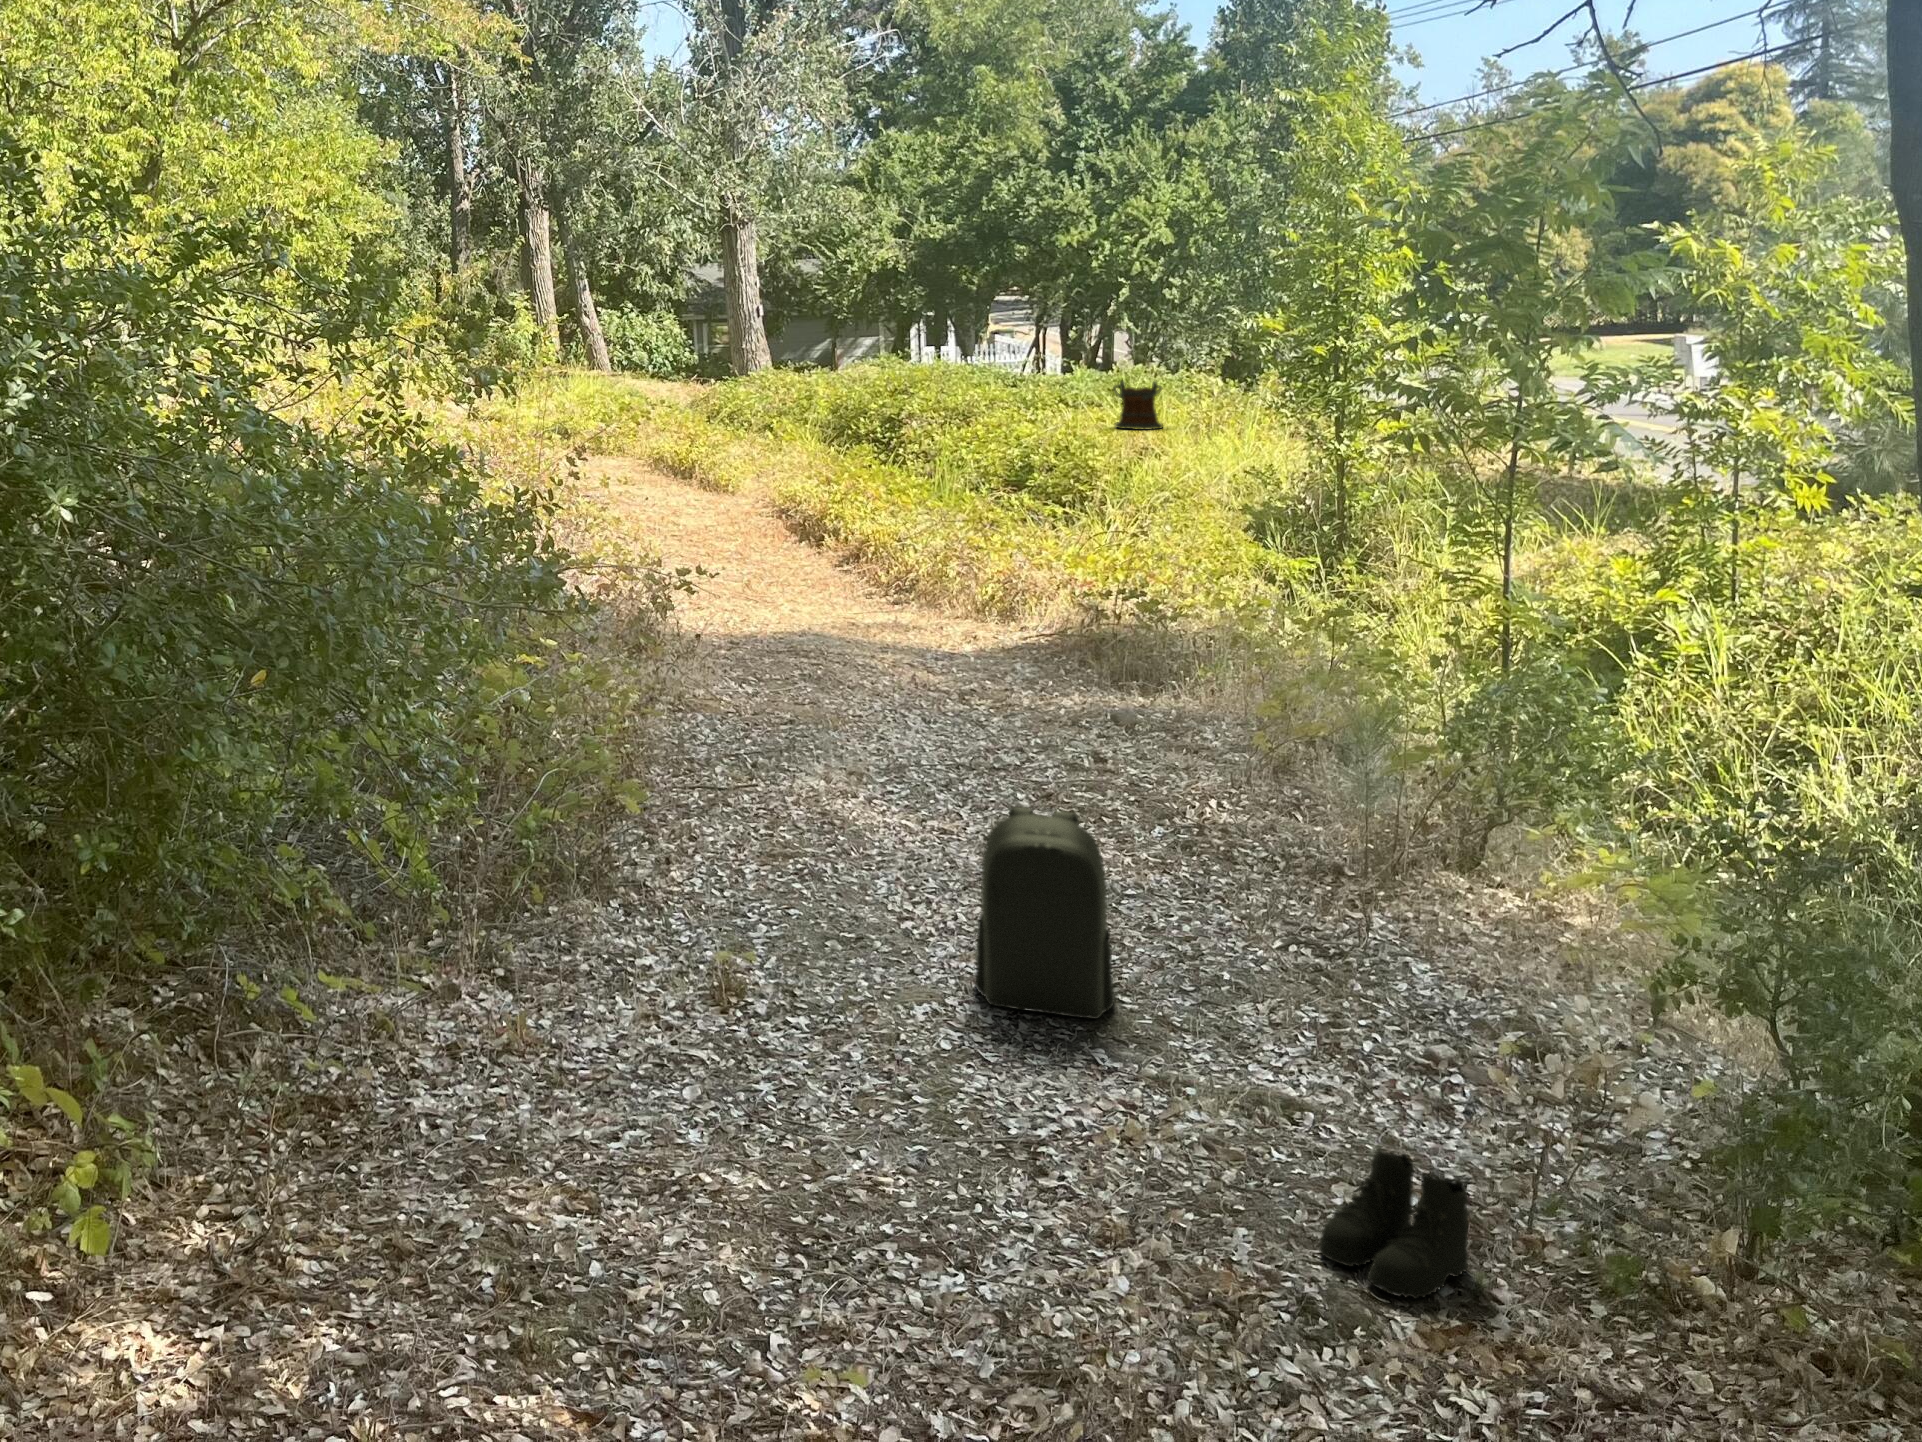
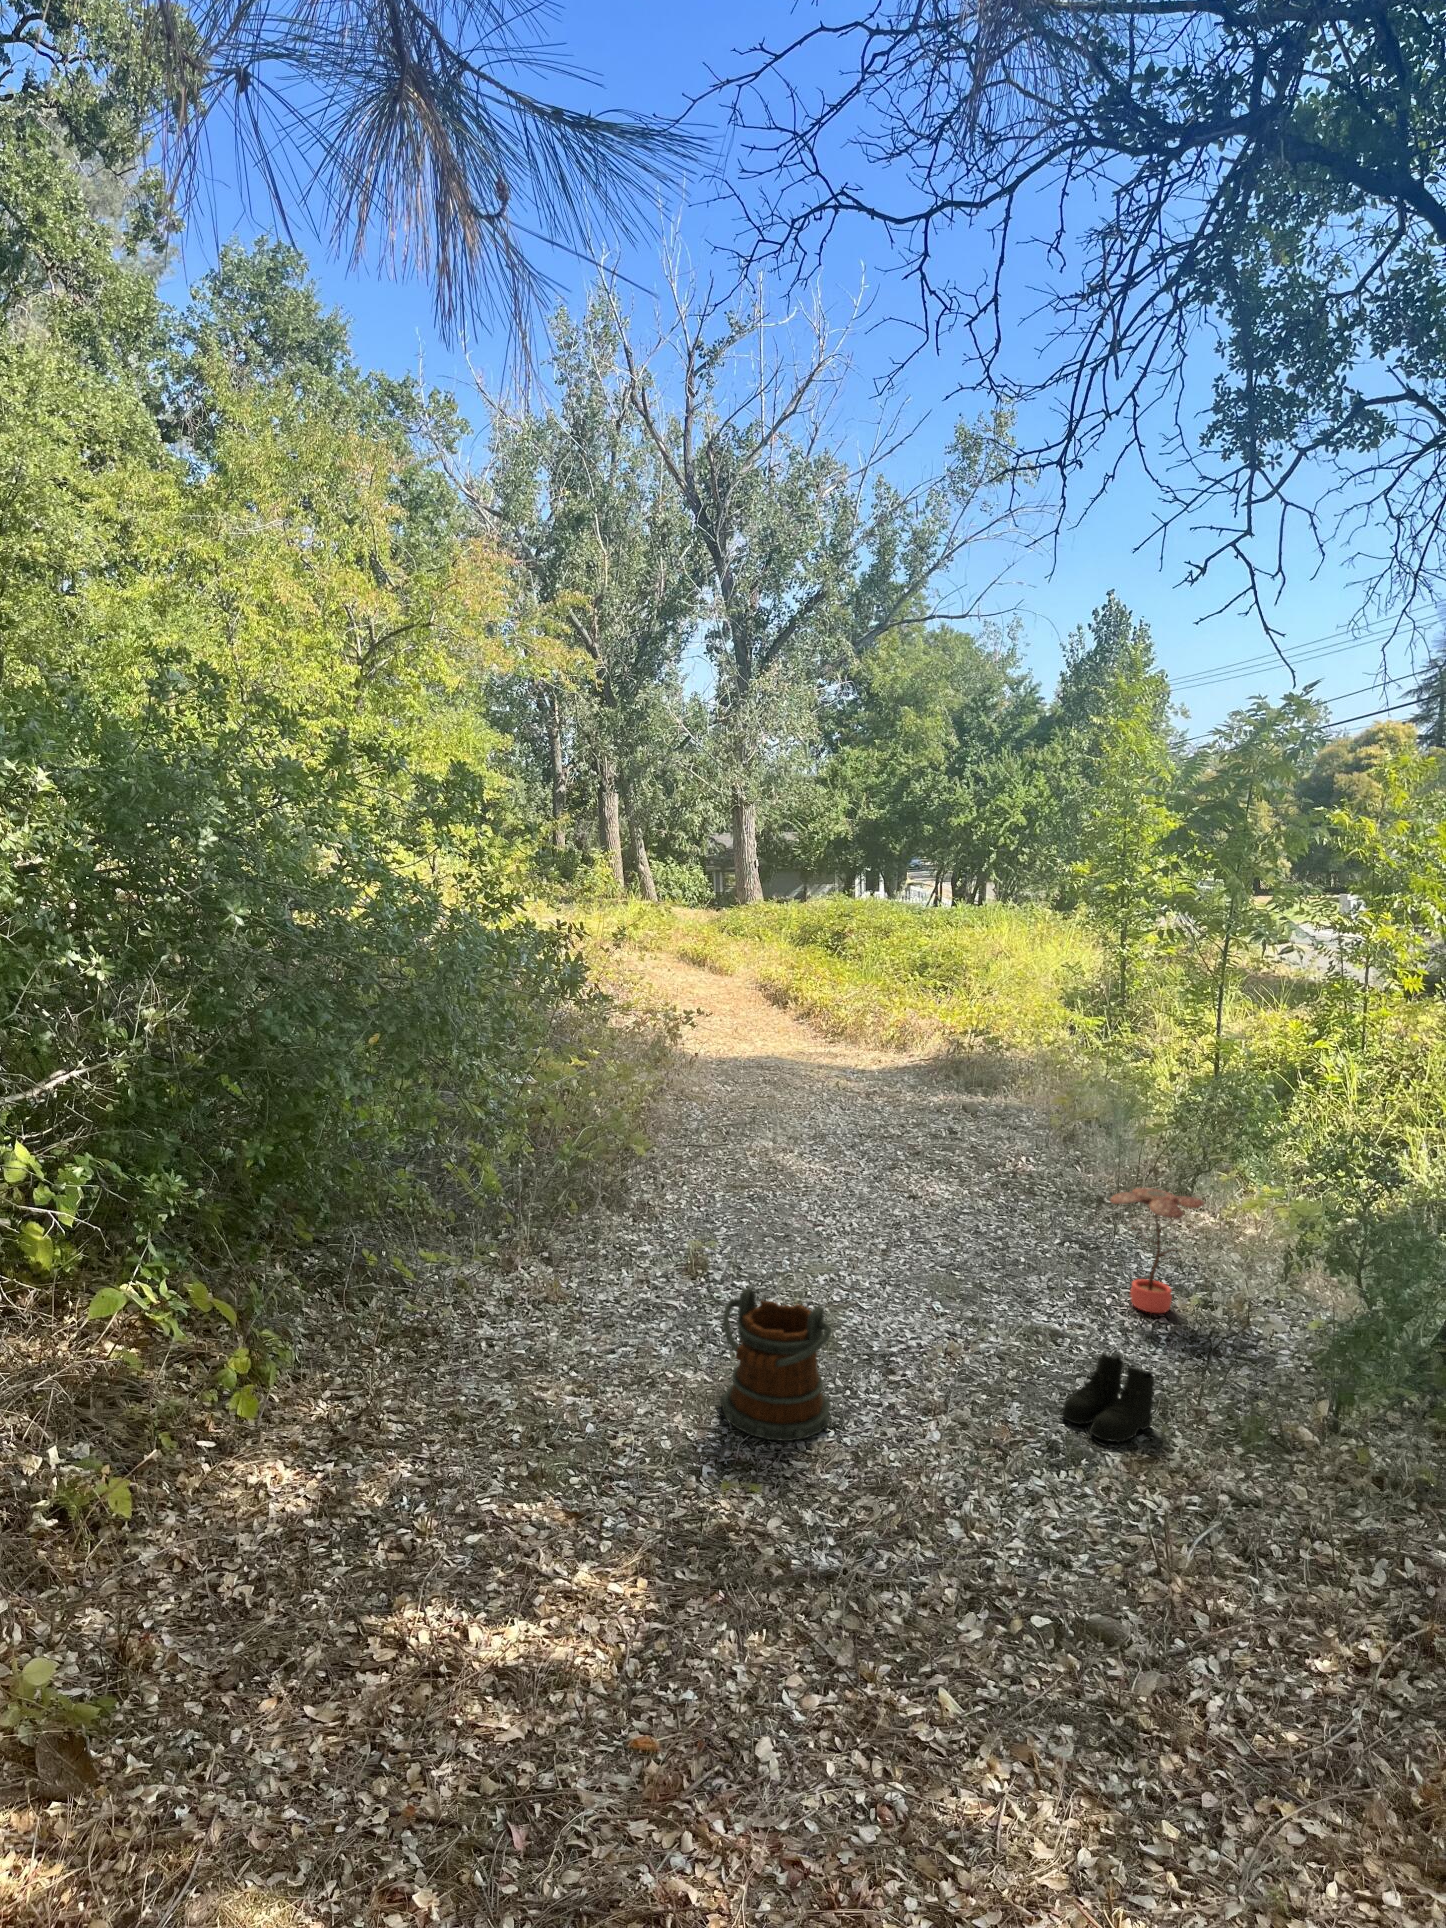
bucket: present [1114,380,1163,430] -> present [720,1288,832,1441]
backpack: present [974,807,1115,1019] -> none [861,1147,949,1283]
potted plant: none [1369,864,1525,1069] -> present [1110,1187,1205,1313]

